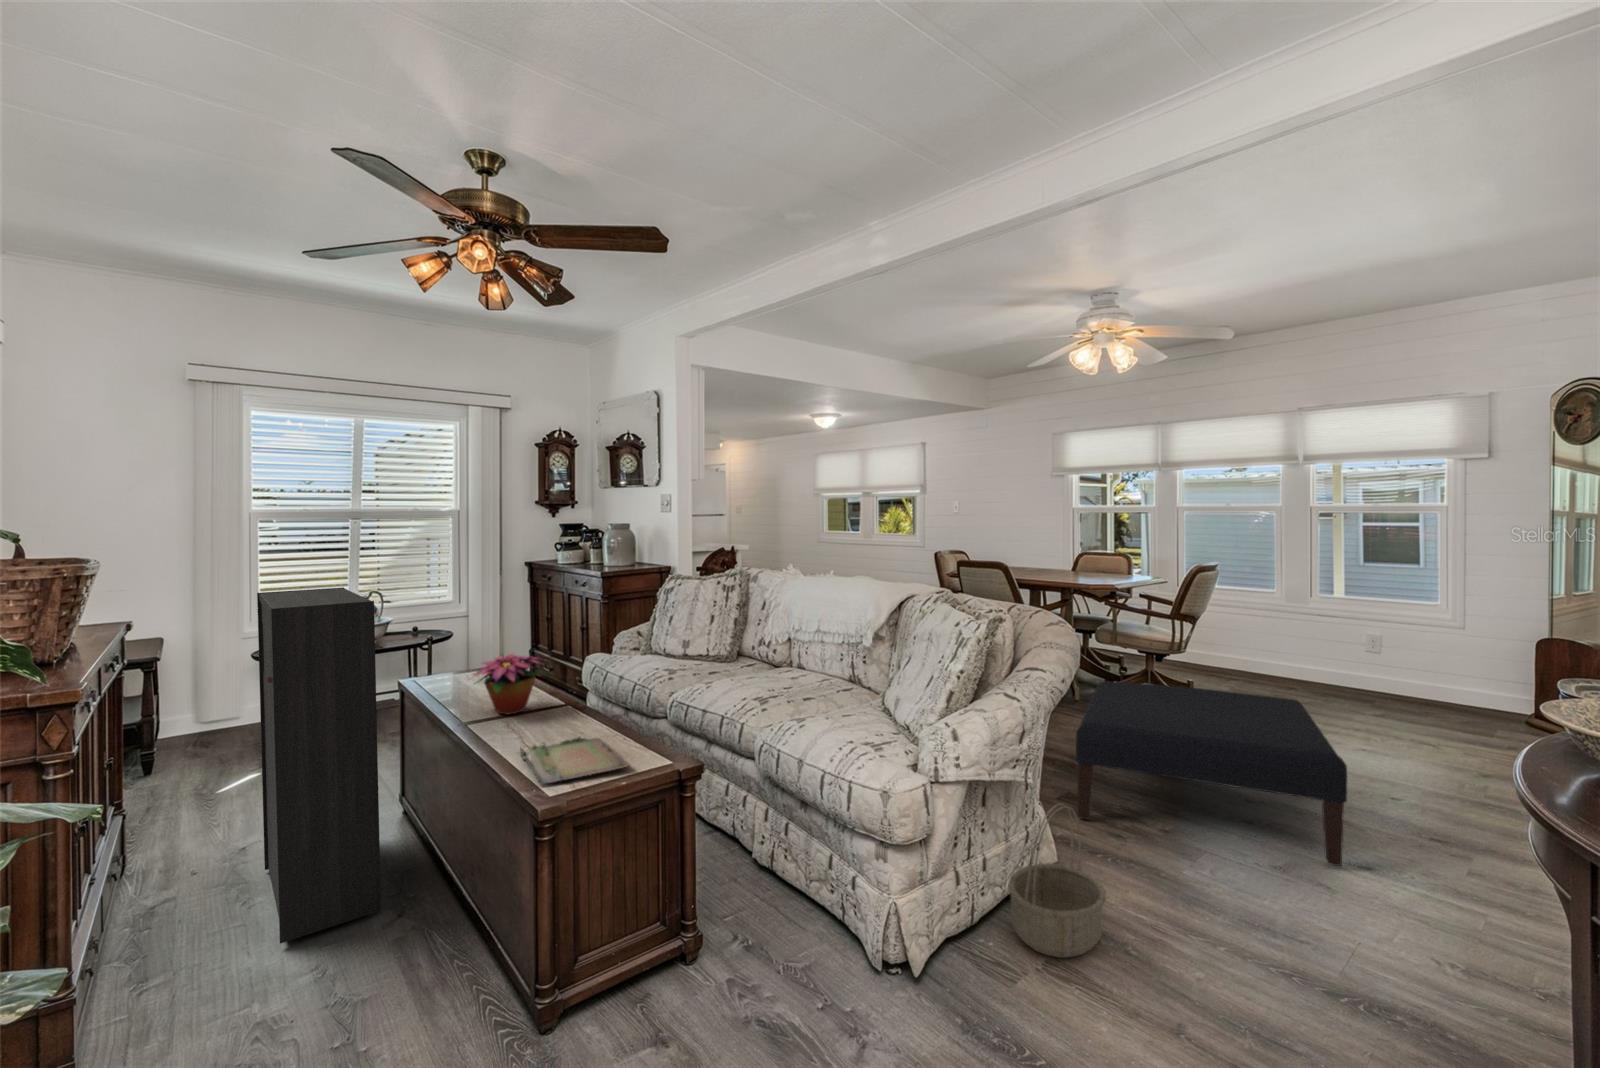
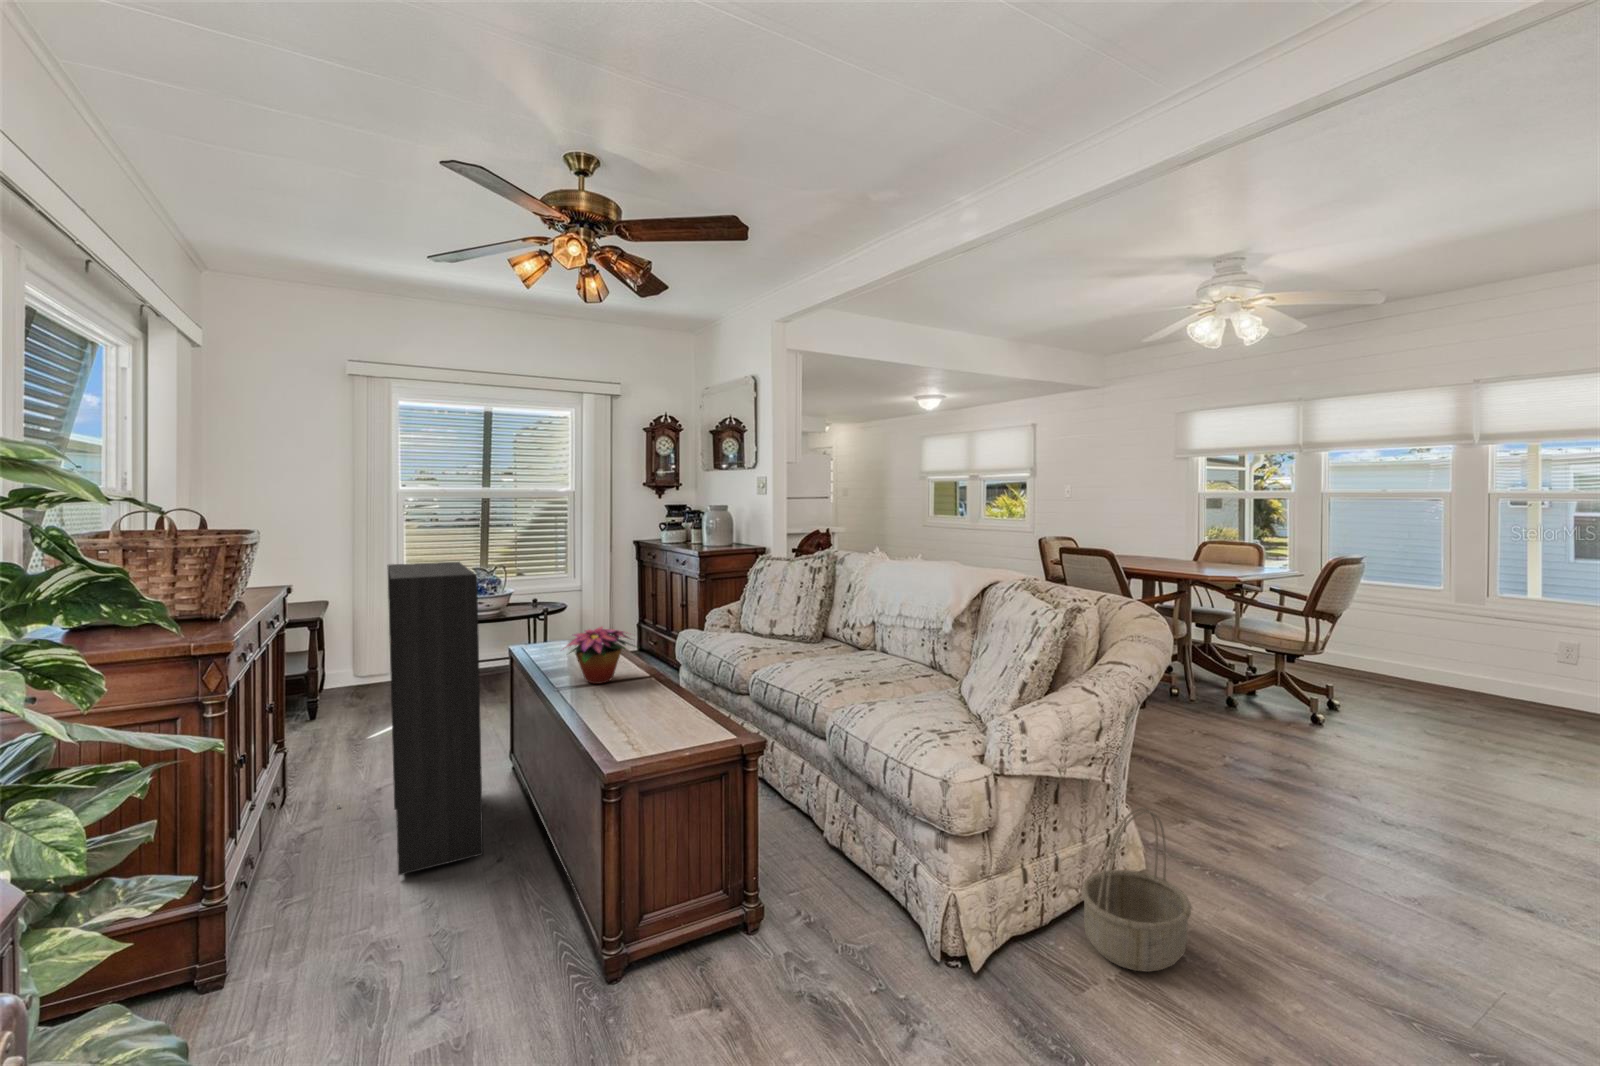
ottoman: present [1076,681,1347,866] -> none [1175,681,1505,906]
tray: present [520,737,630,784] -> none [599,702,696,752]

